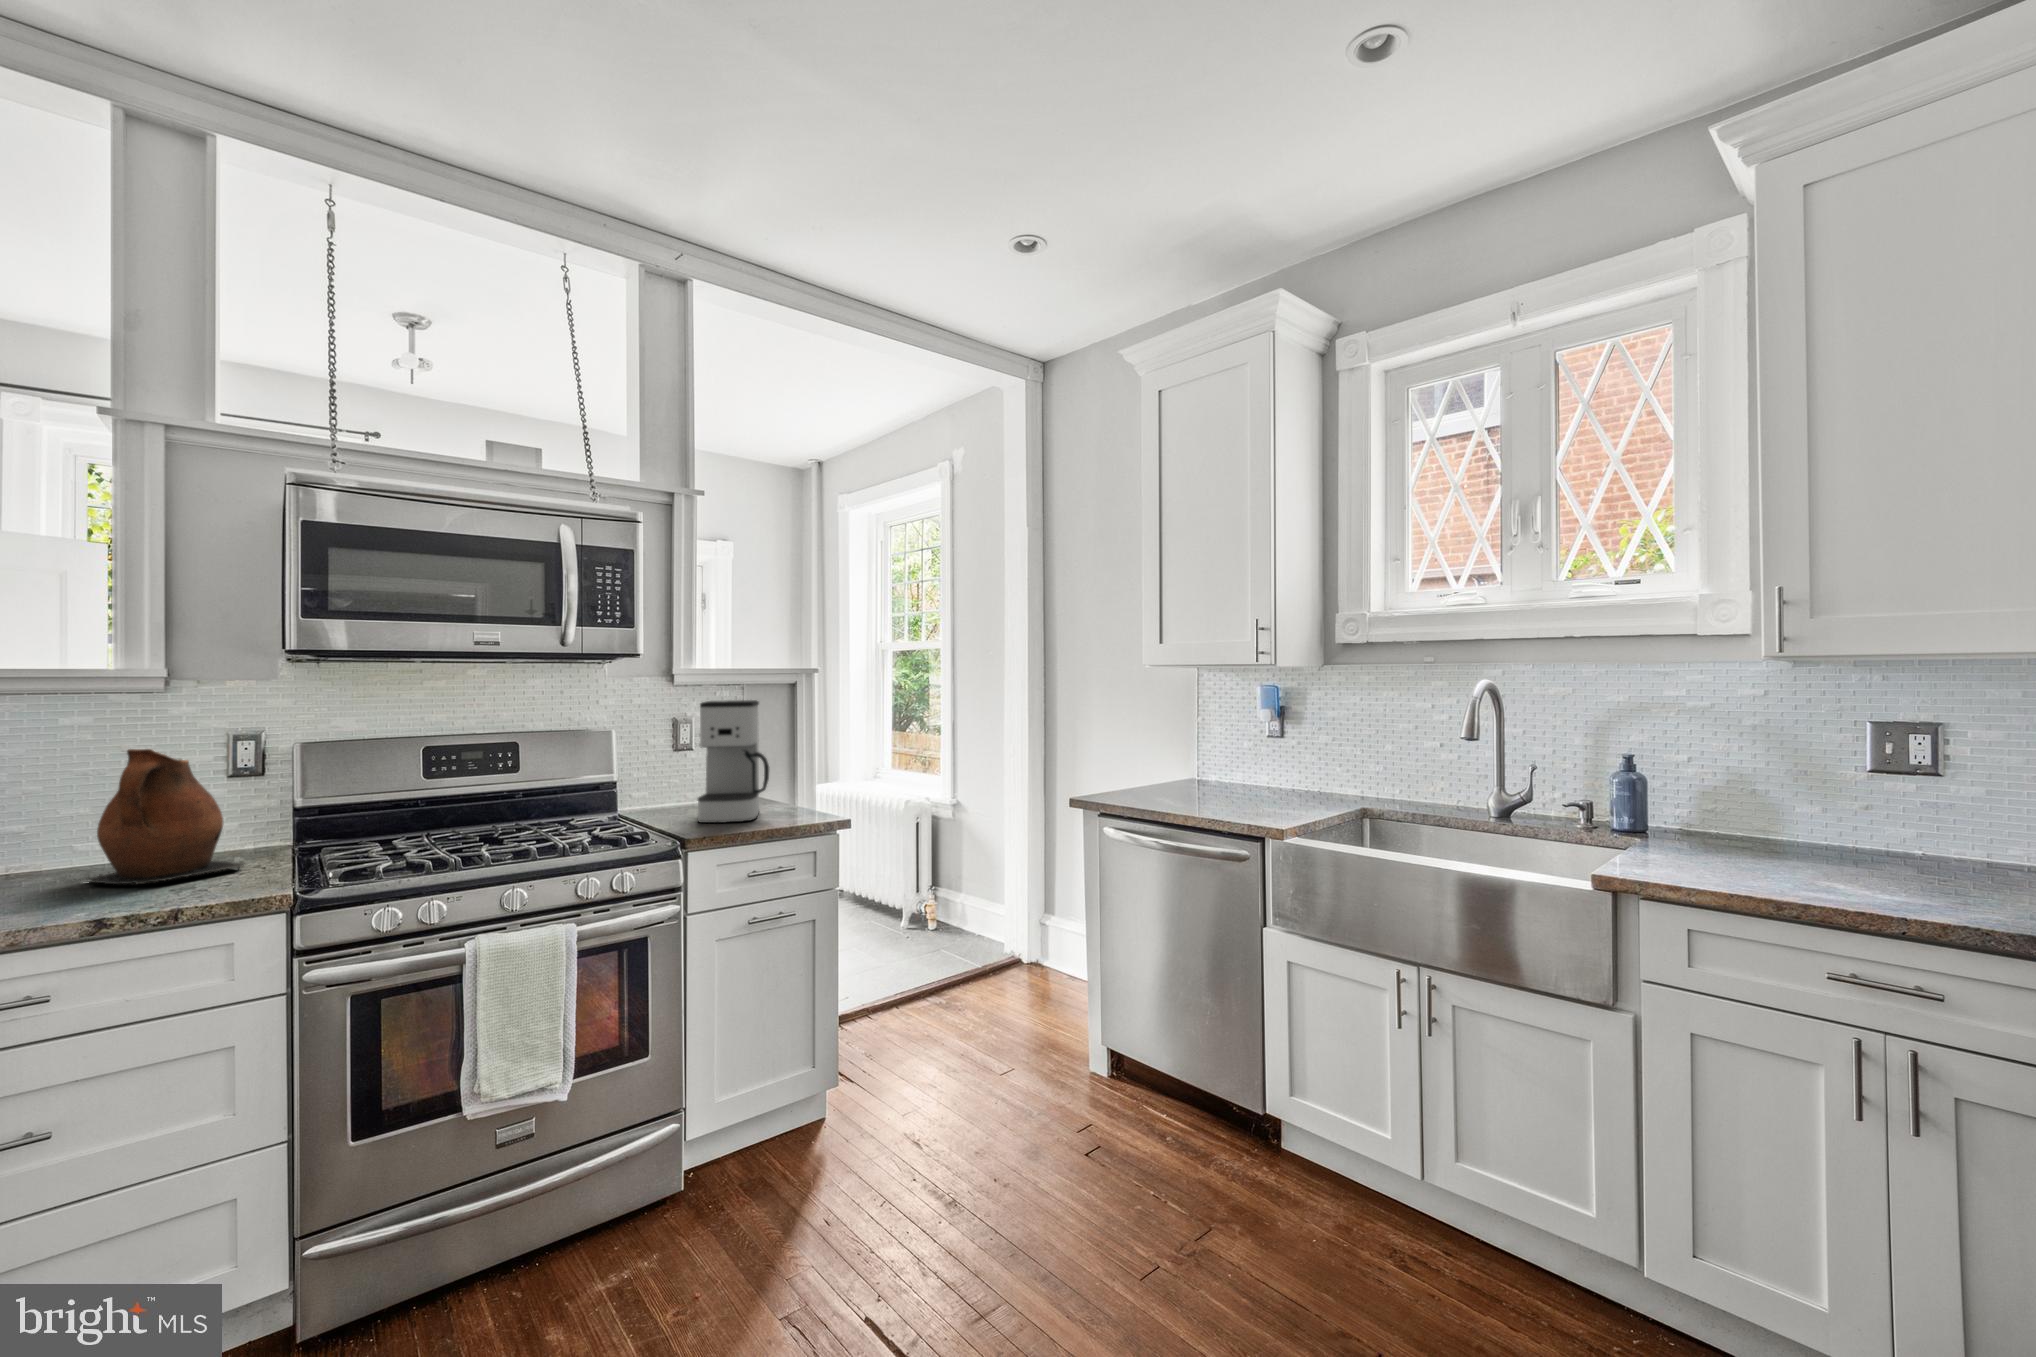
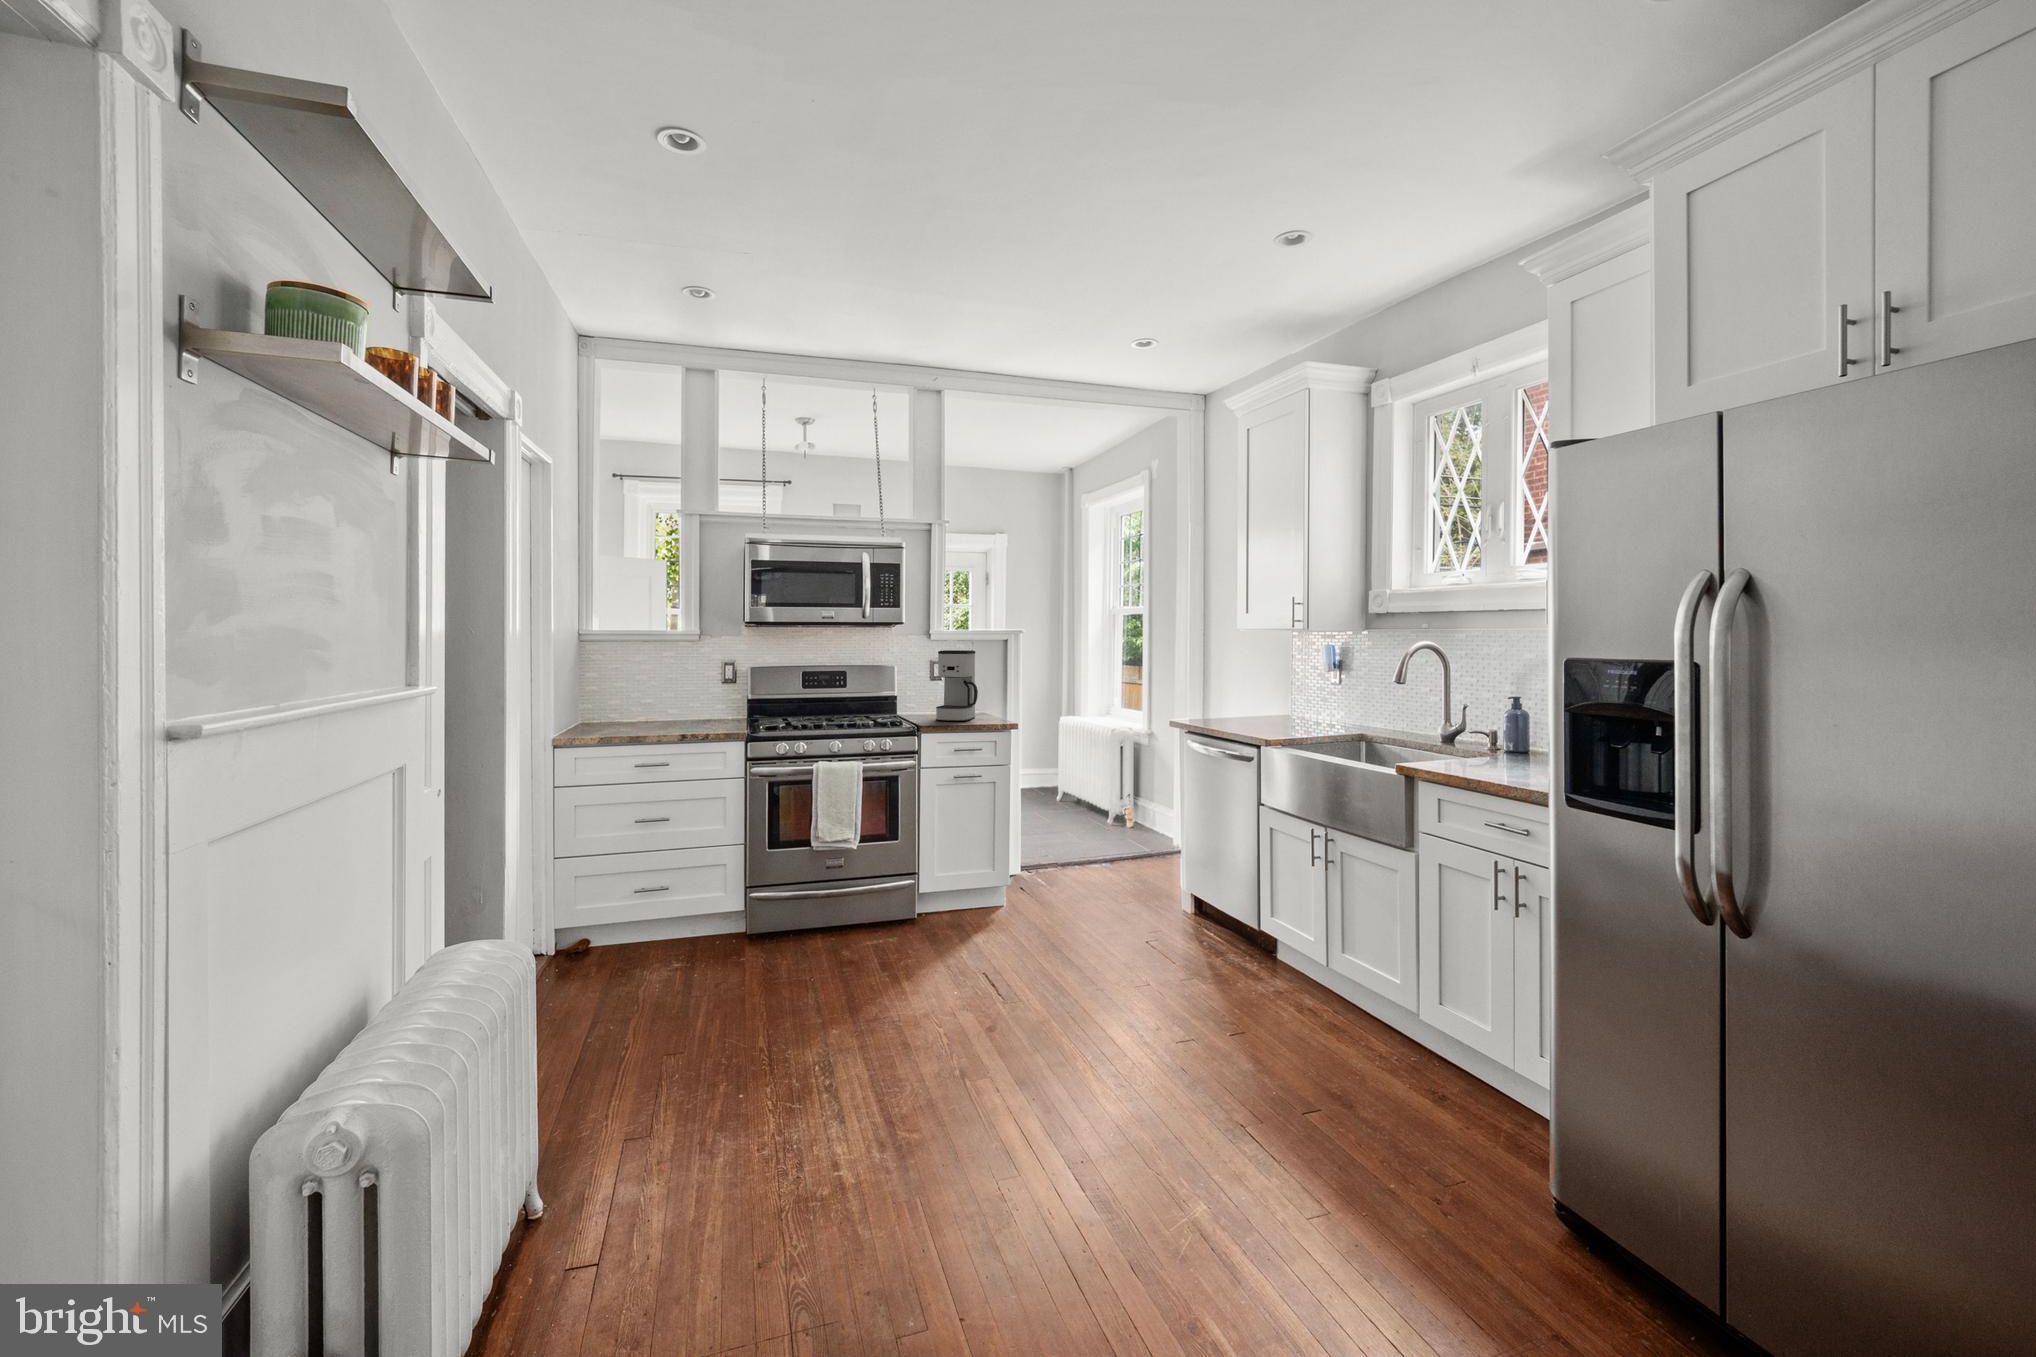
ceramic pitcher: present [86,749,245,884] -> none [667,665,727,726]

